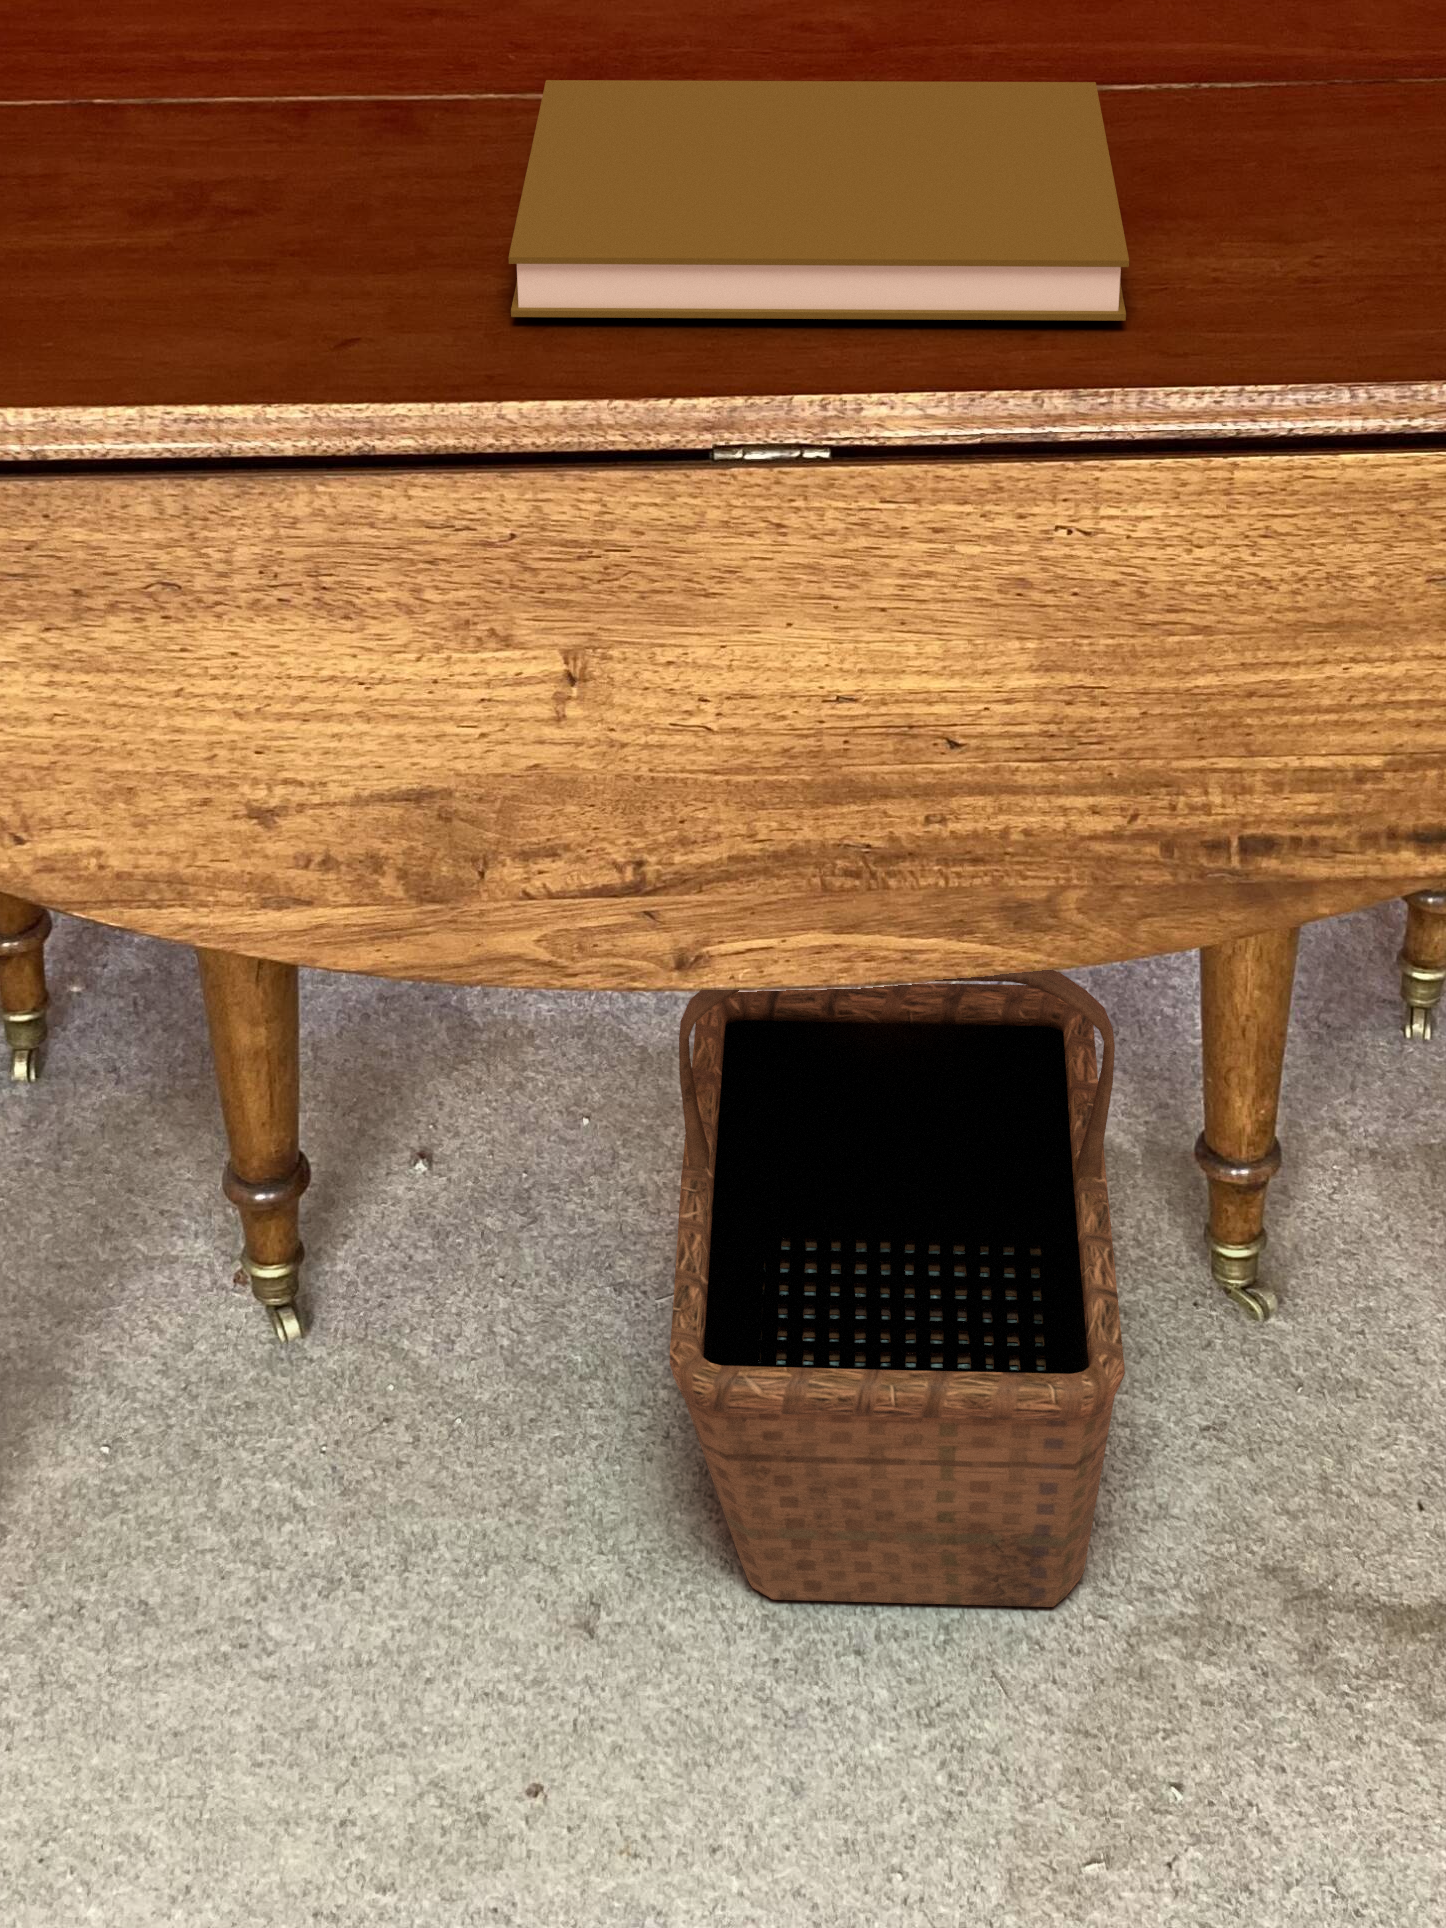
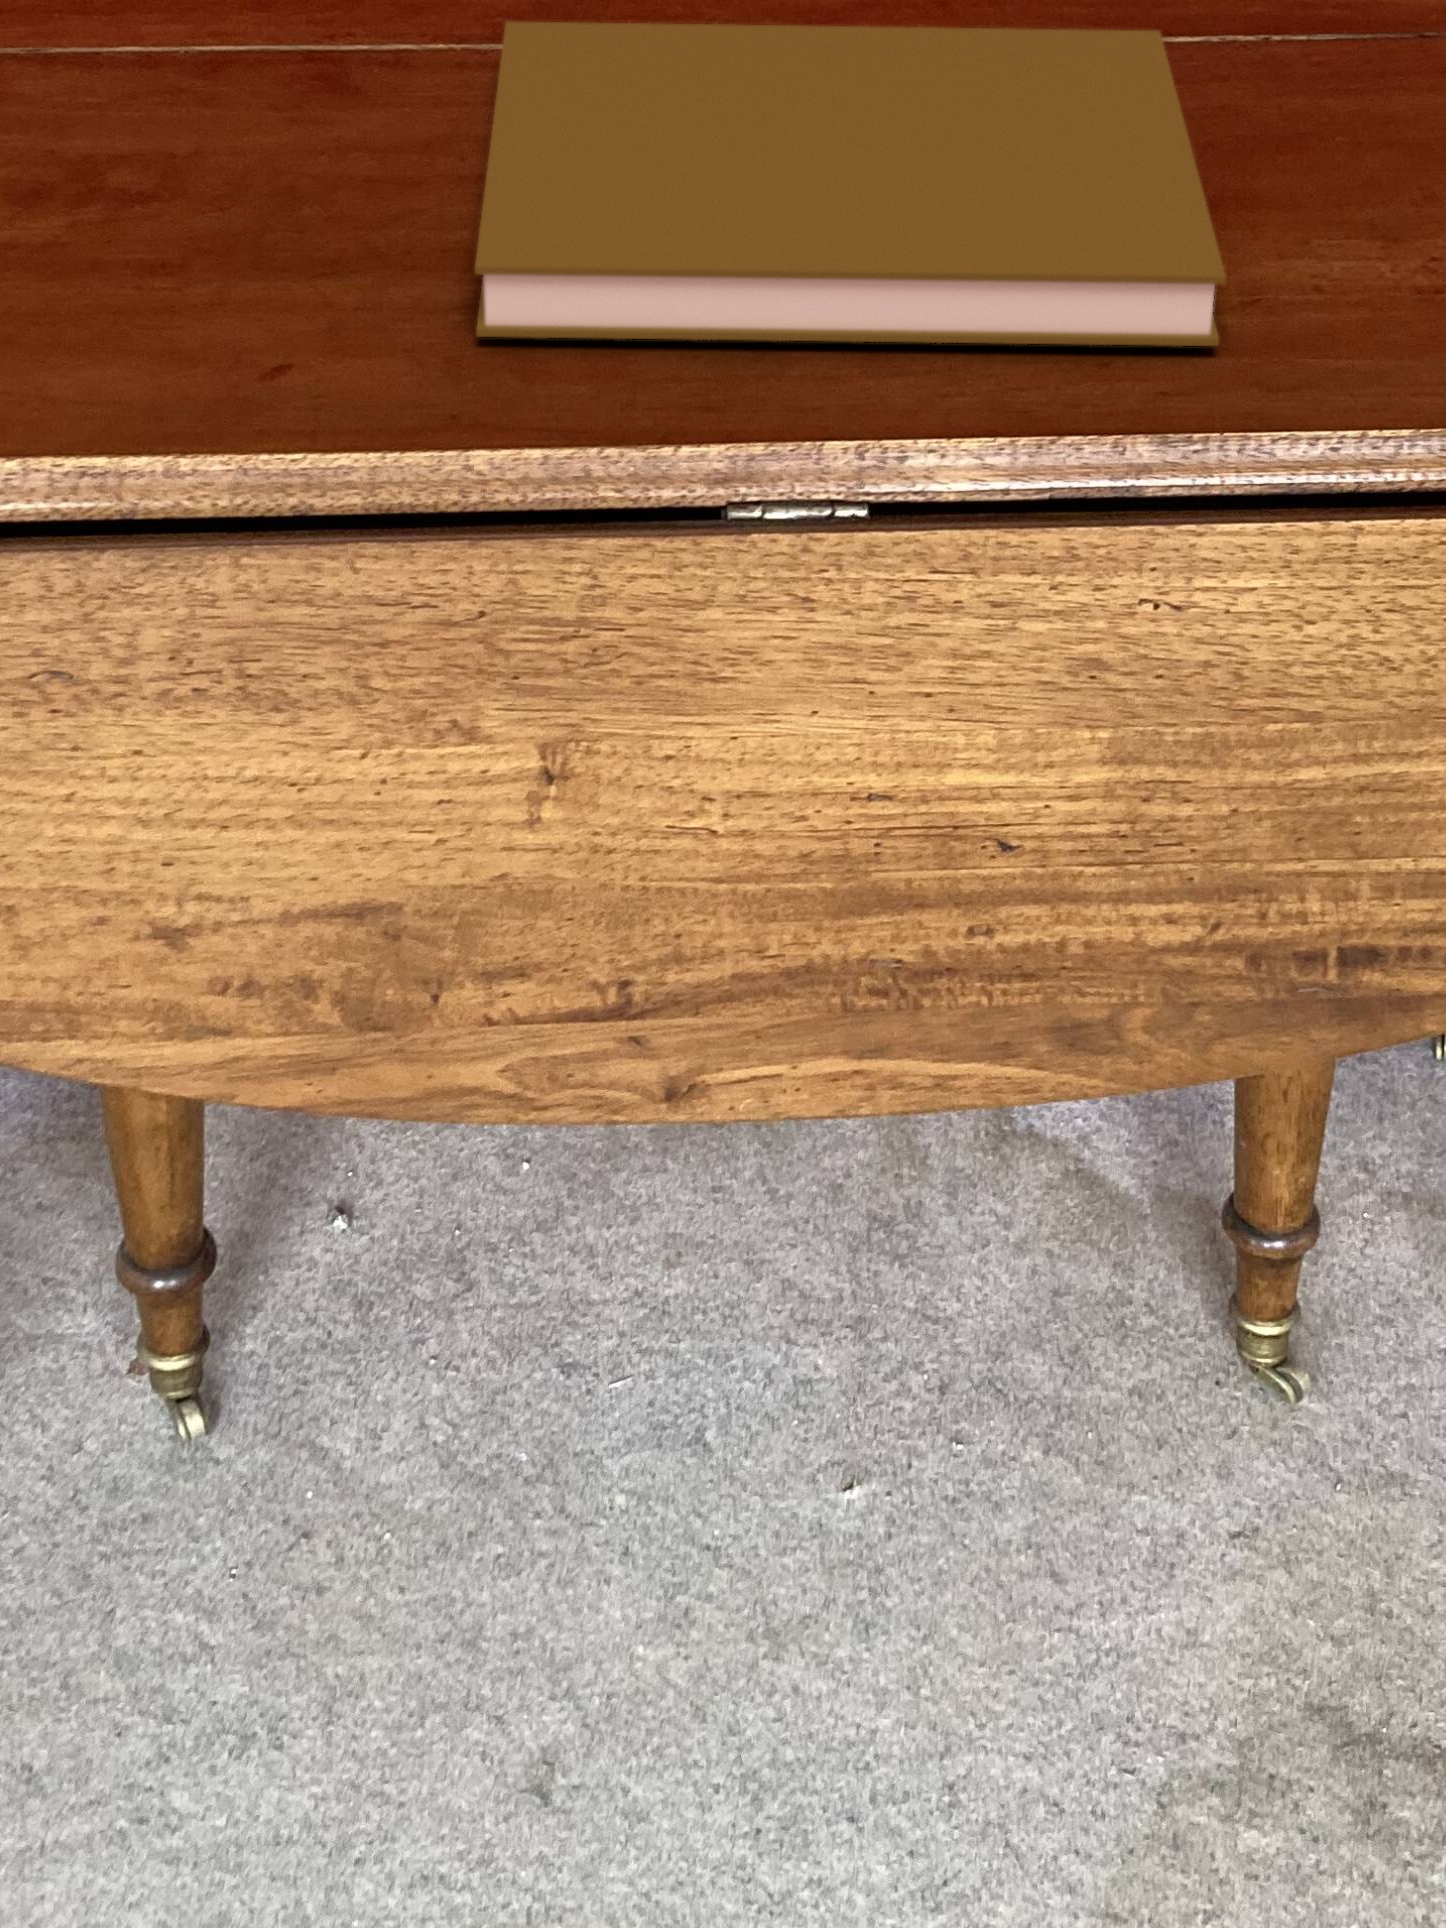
basket: present [670,970,1125,1607] -> none [640,1019,1167,1762]

